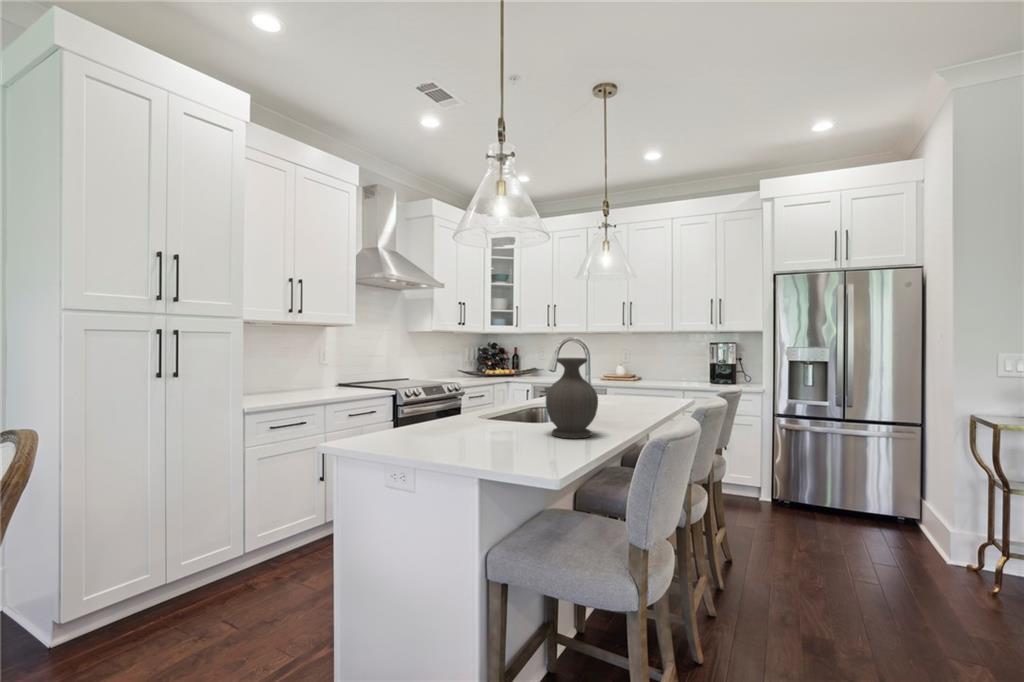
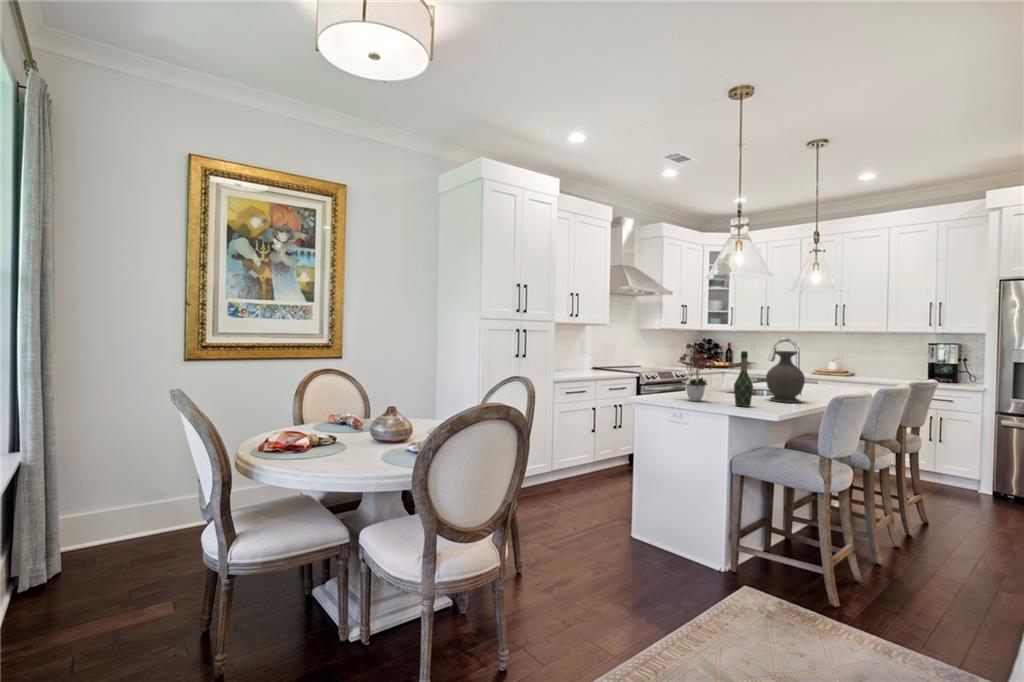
flower arrangement: none [404,345,470,450] -> present [680,344,715,401]
wine bottle: none [493,361,523,458] -> present [734,351,753,407]

